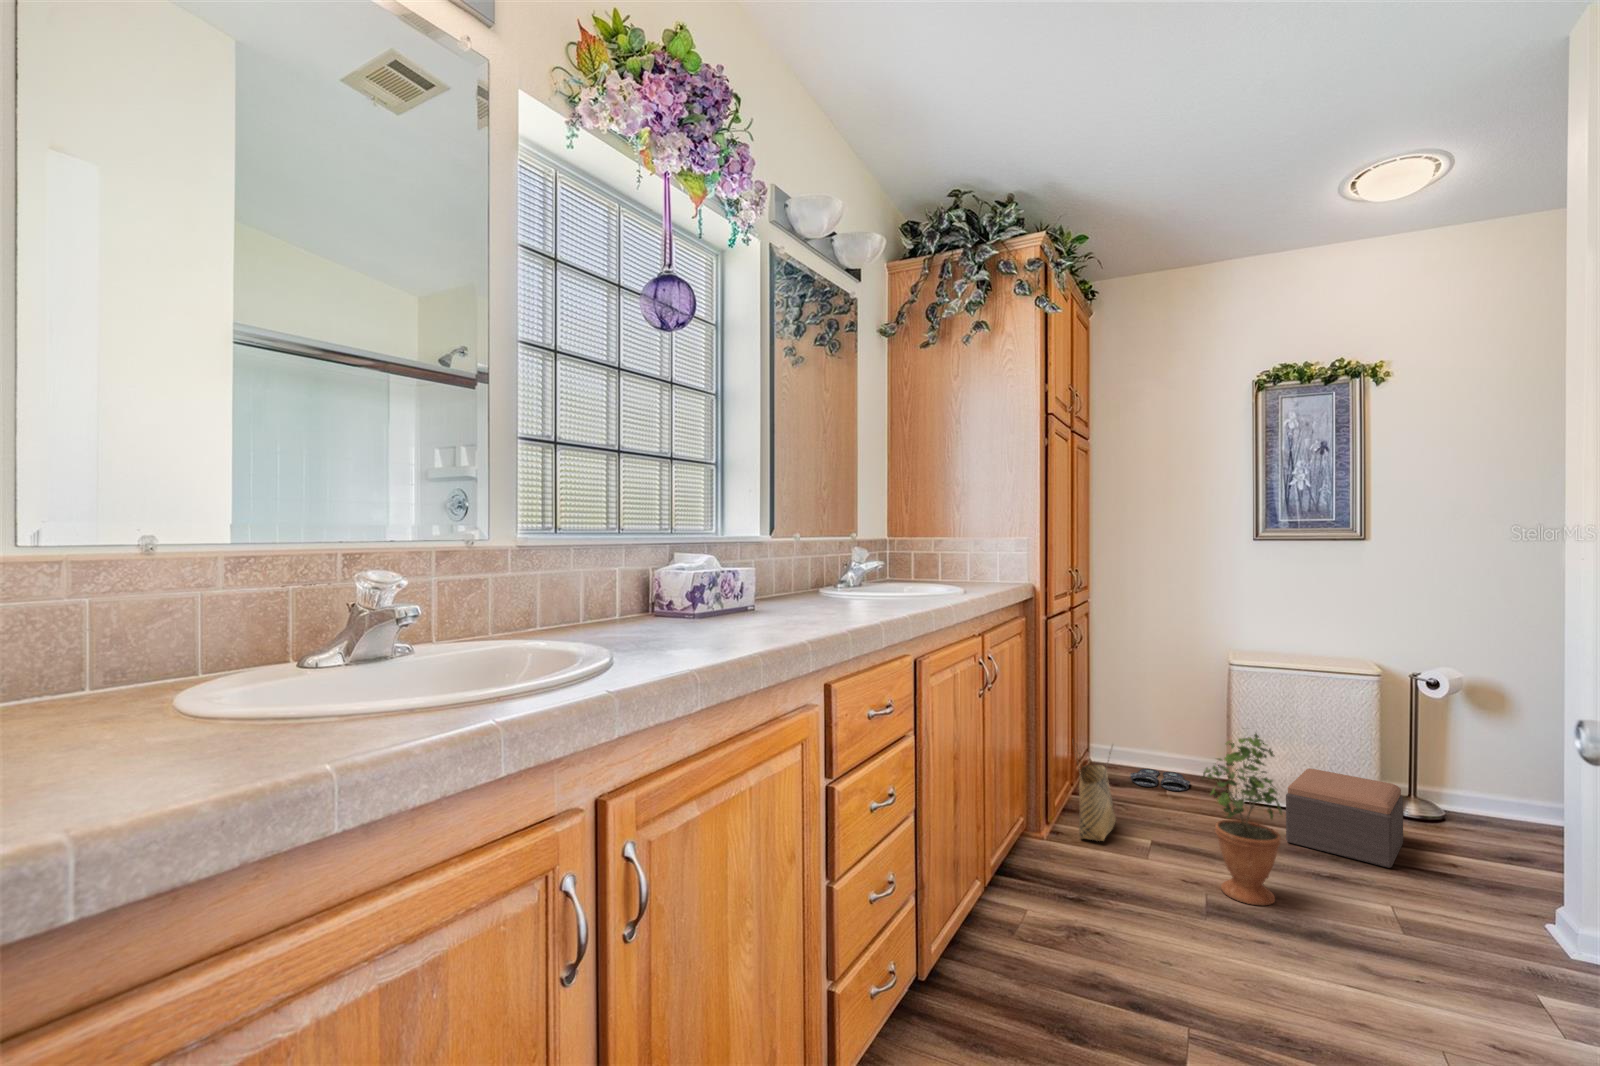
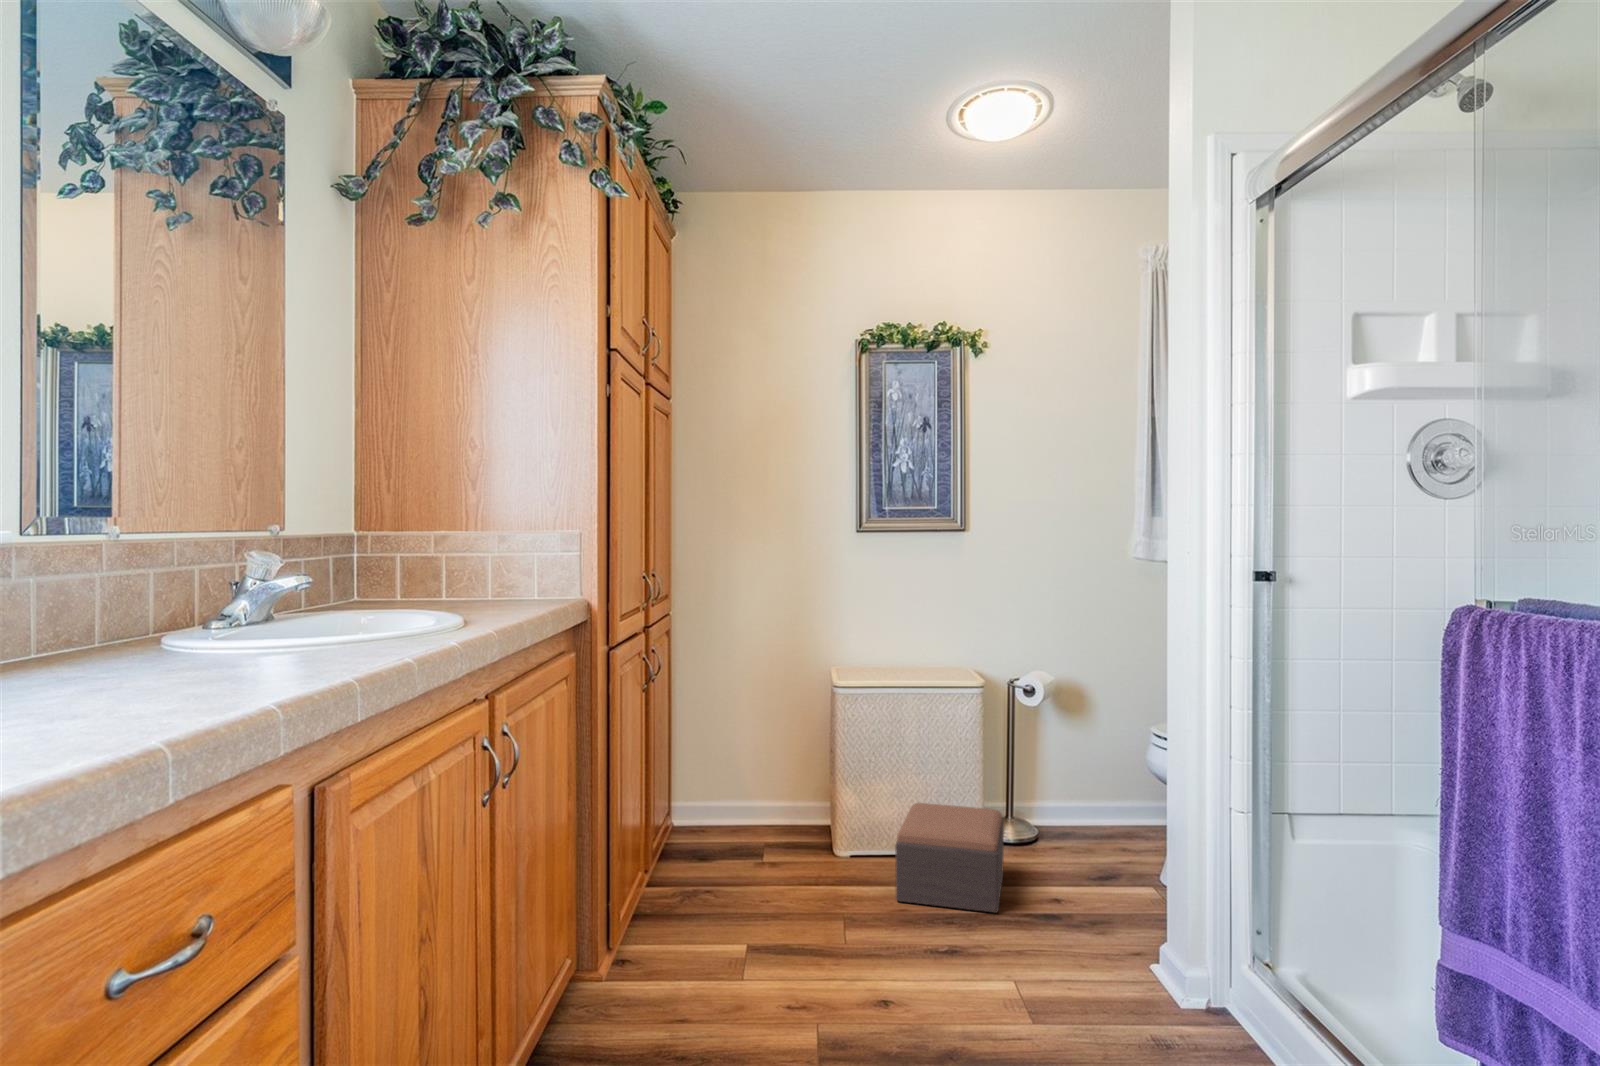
potted plant: present [1202,734,1282,905] -> none [808,779,900,1014]
woven basket: present [1079,753,1116,841] -> none [647,812,704,959]
slippers: present [1130,769,1190,791] -> none [723,823,792,852]

